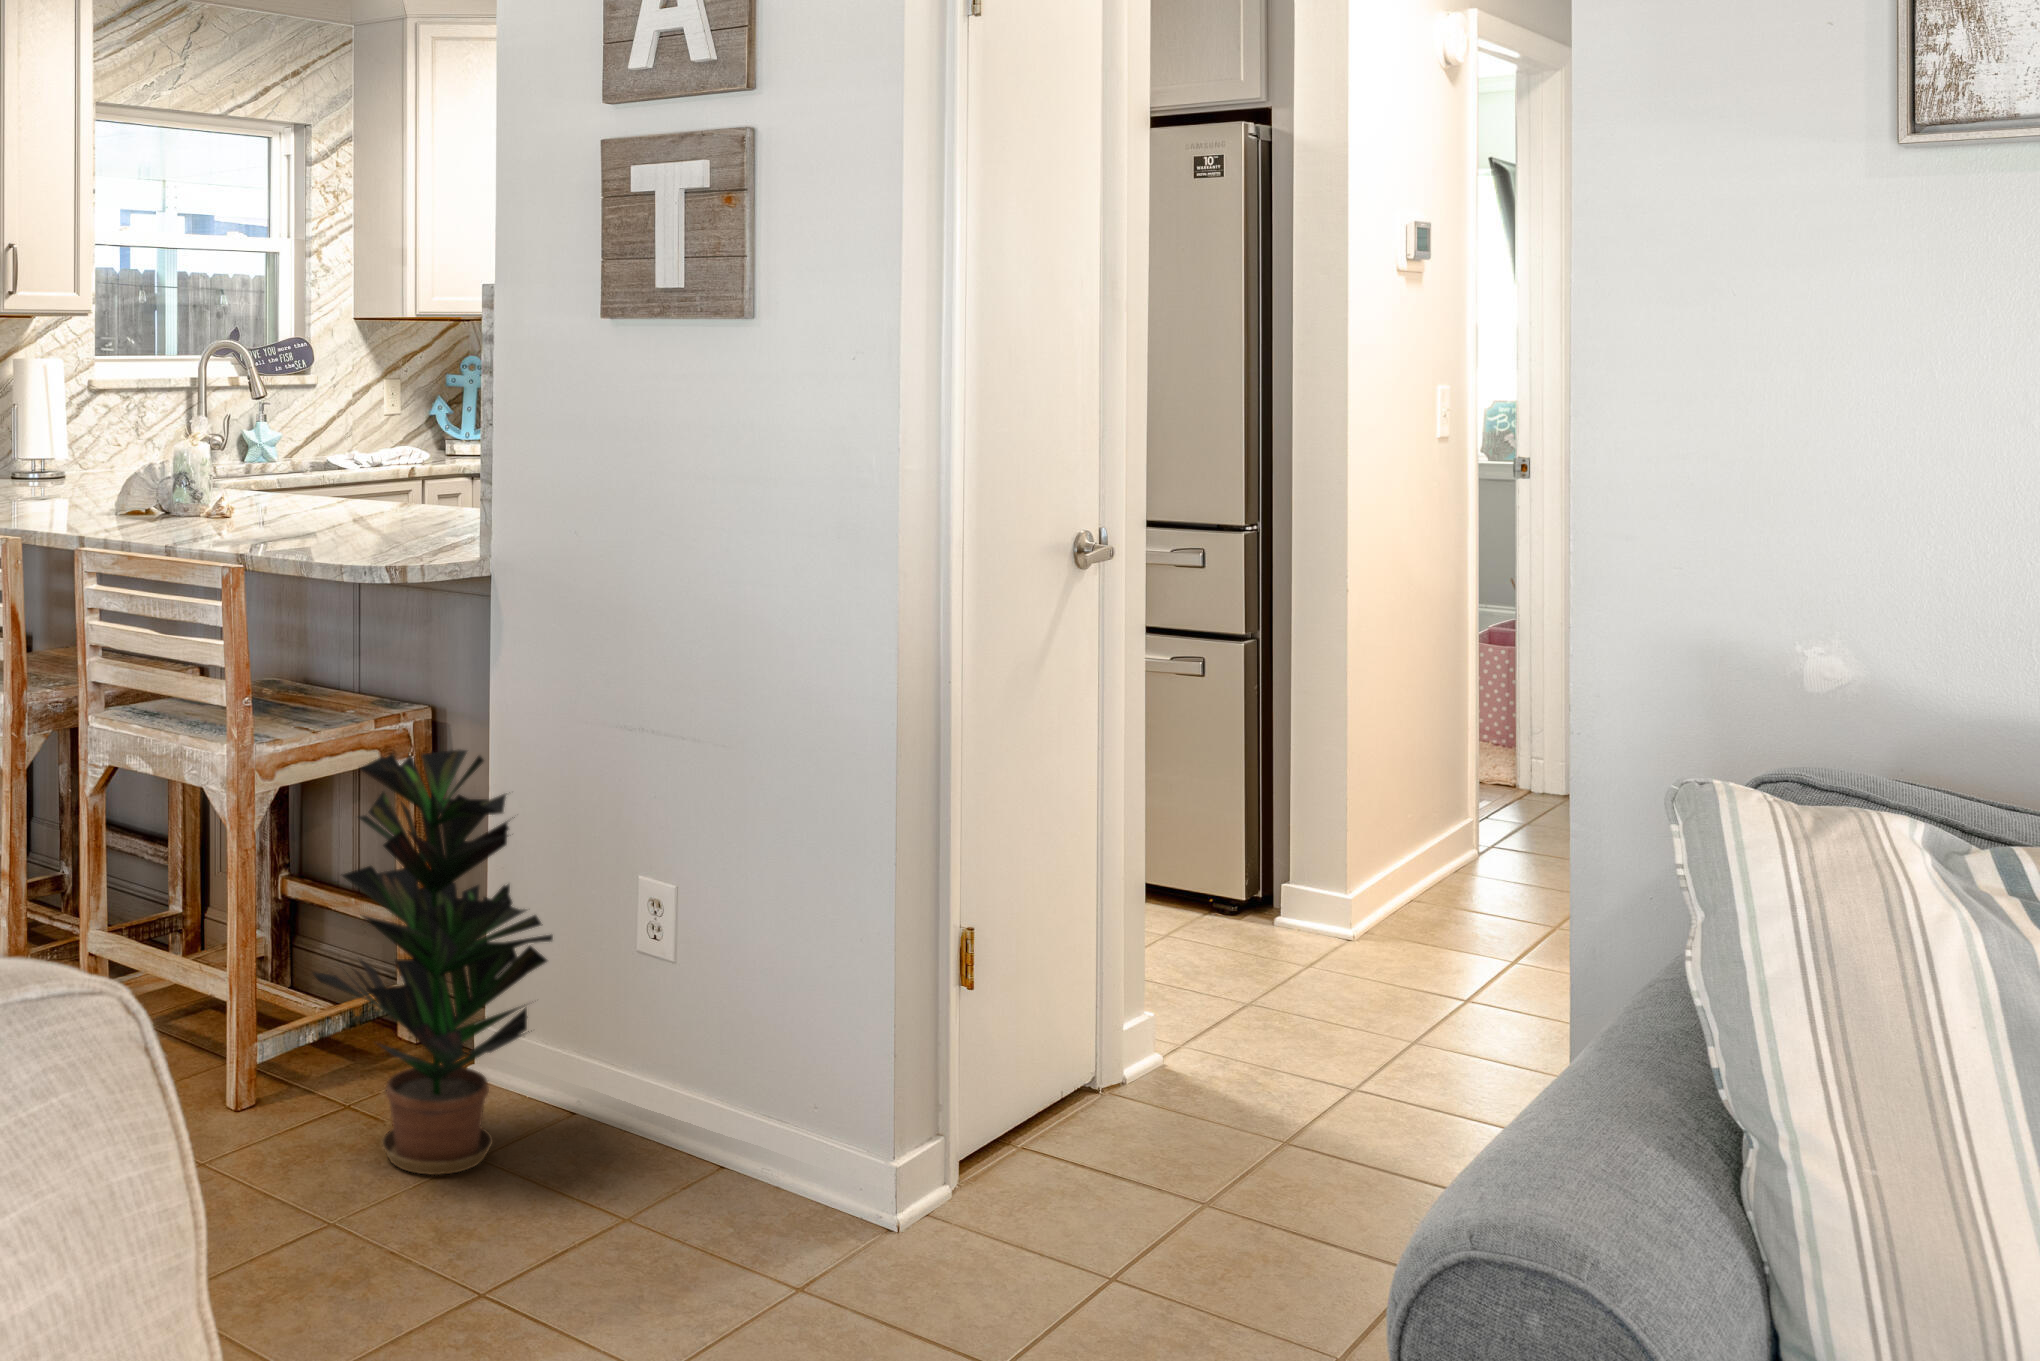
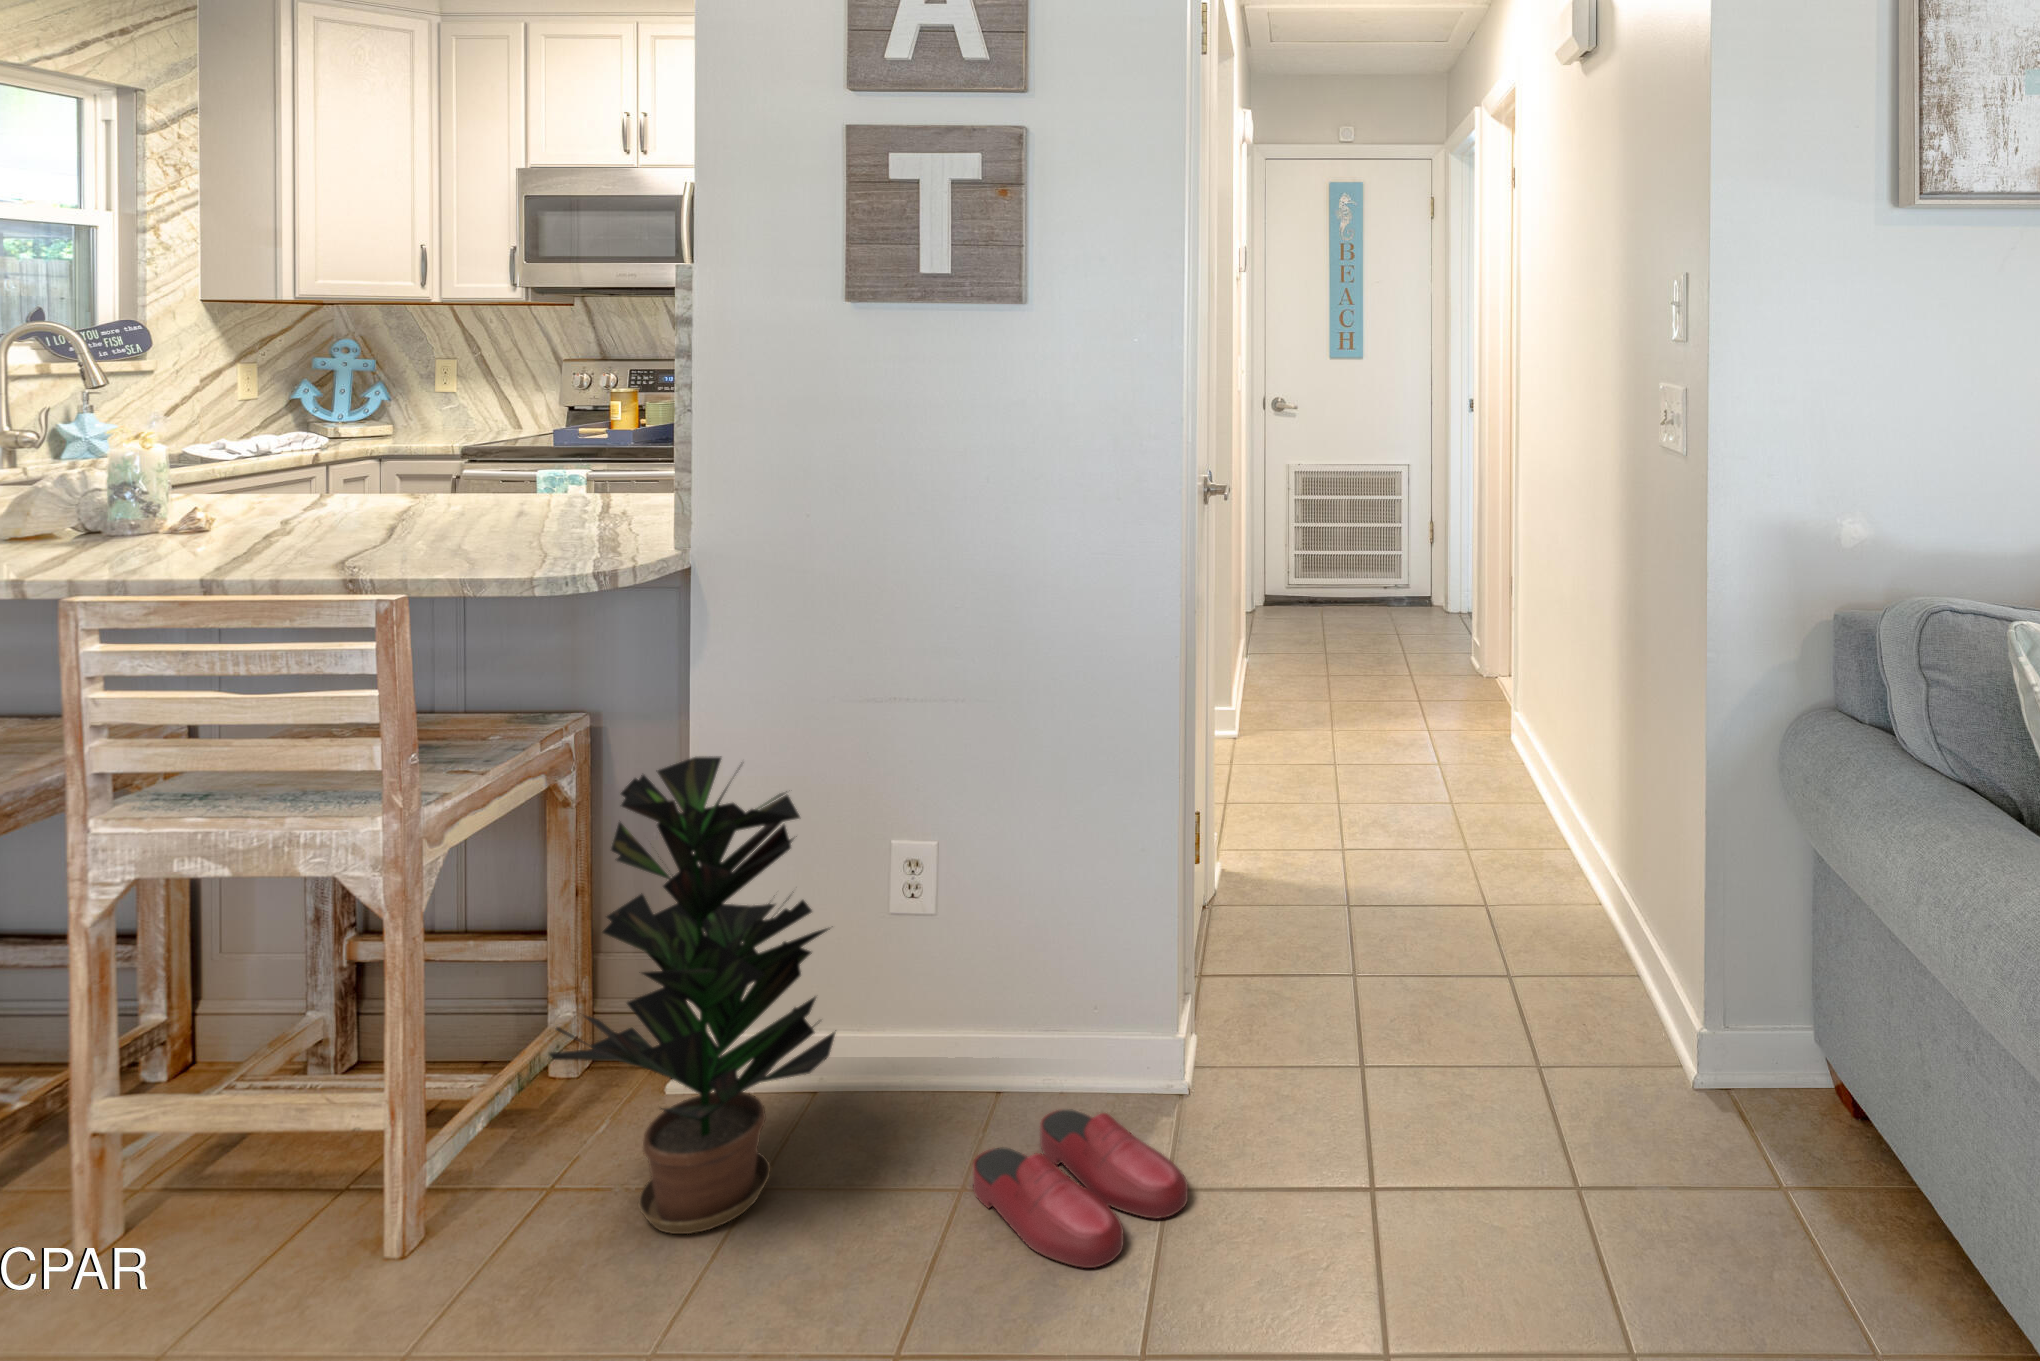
slippers: none [634,1189,818,1314] -> present [973,1109,1188,1268]

